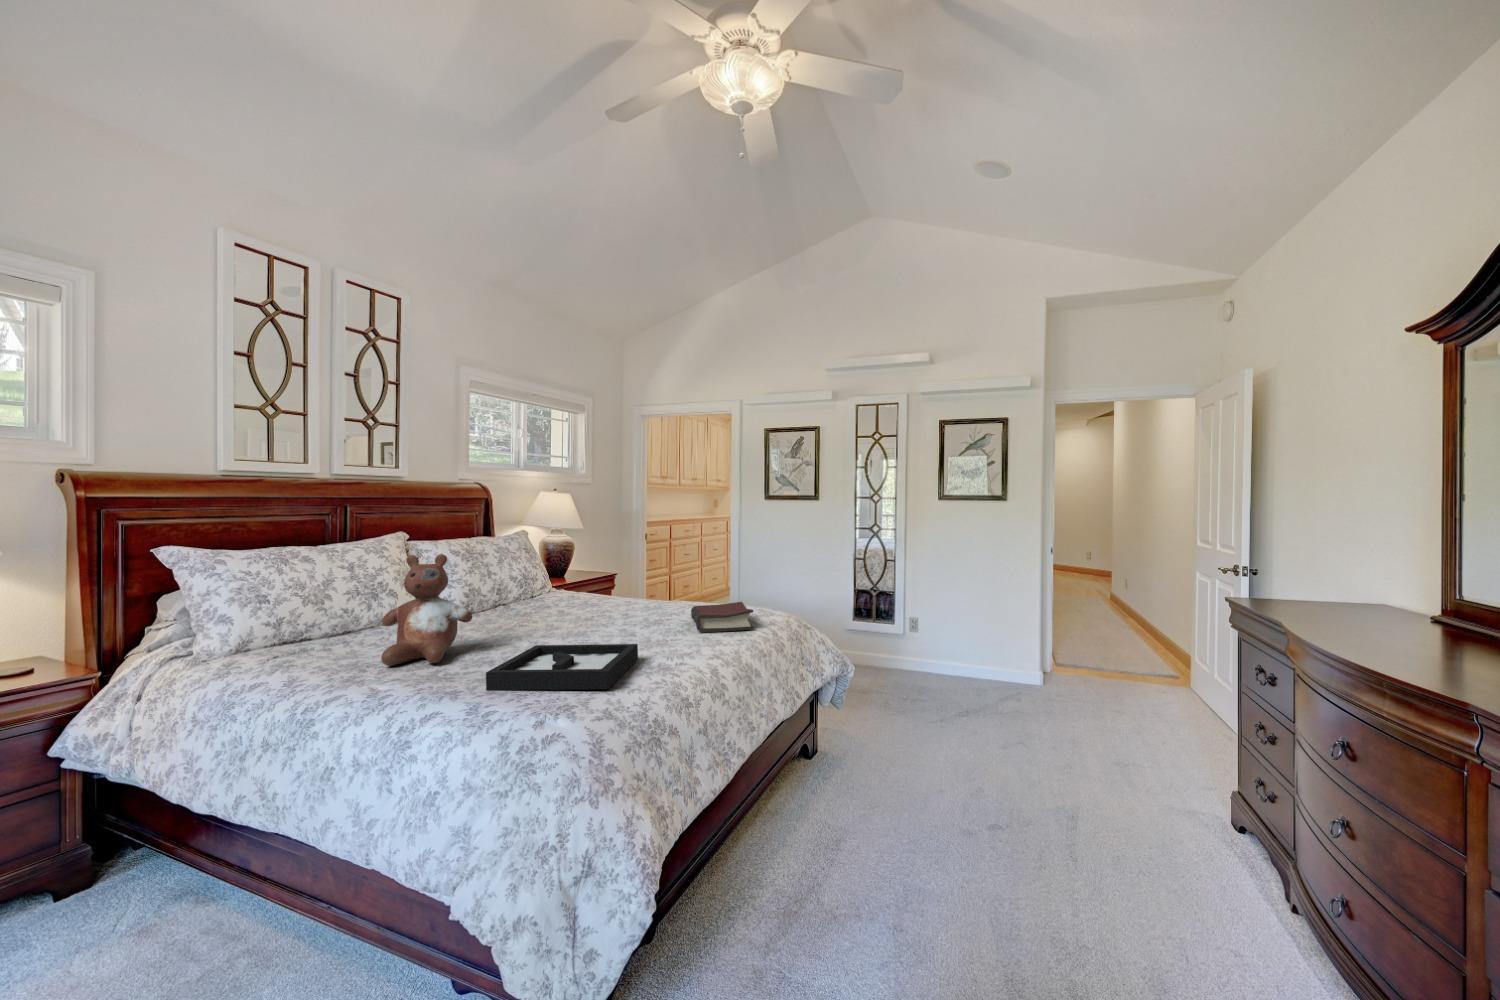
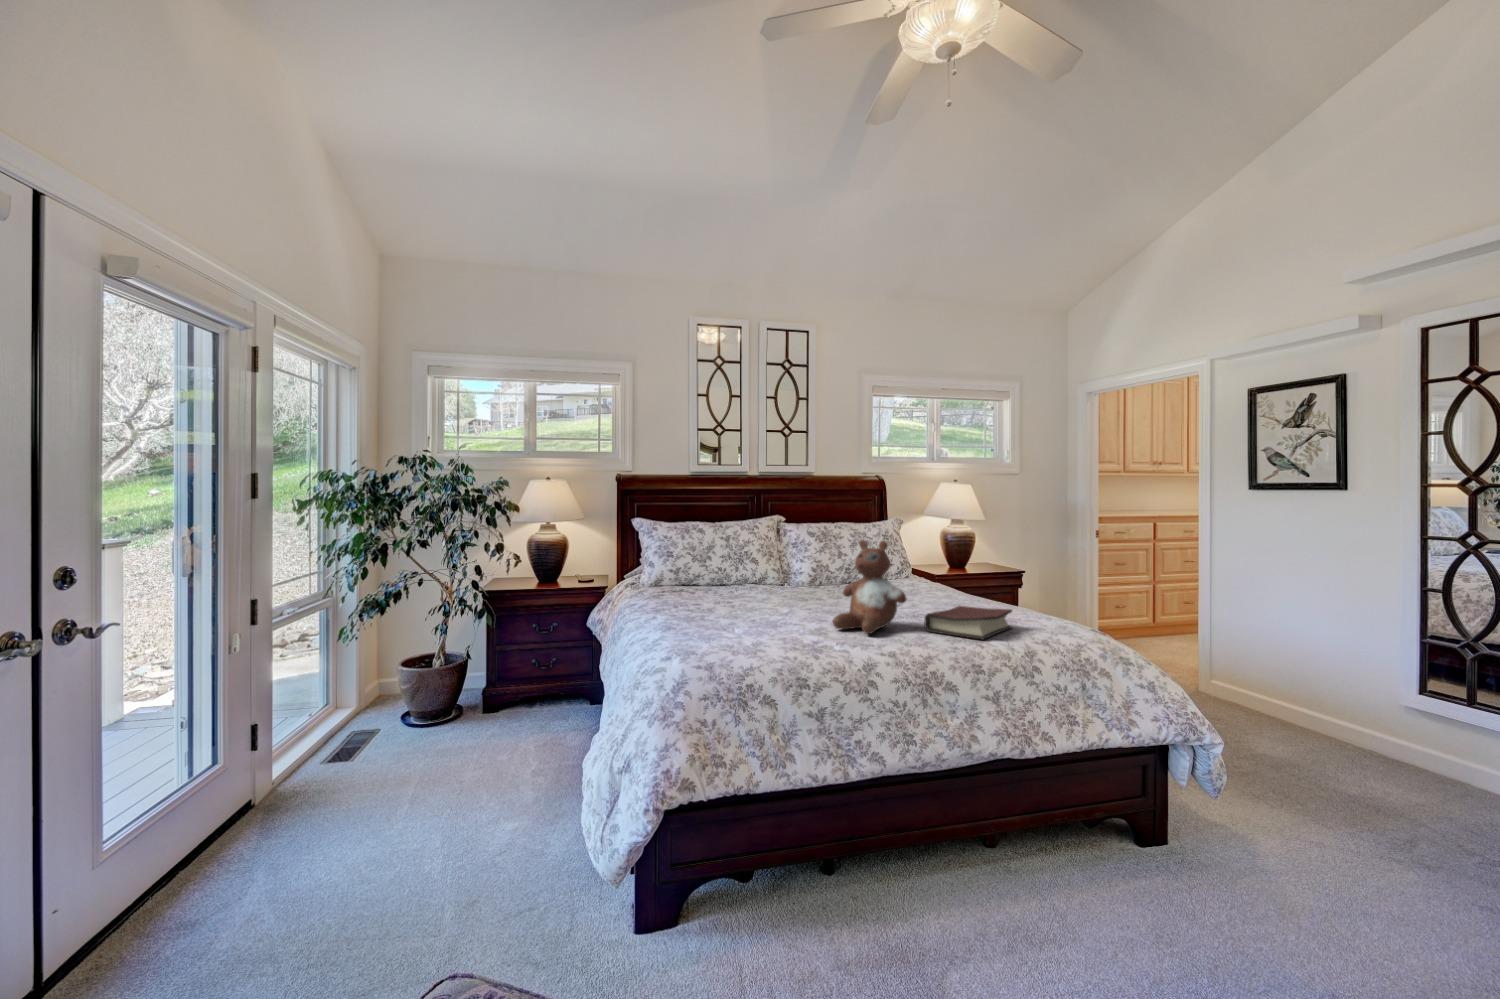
stuffed bear: present [381,554,472,666] -> present [833,540,906,634]
decorative tray: present [486,644,638,690] -> none [688,612,816,651]

